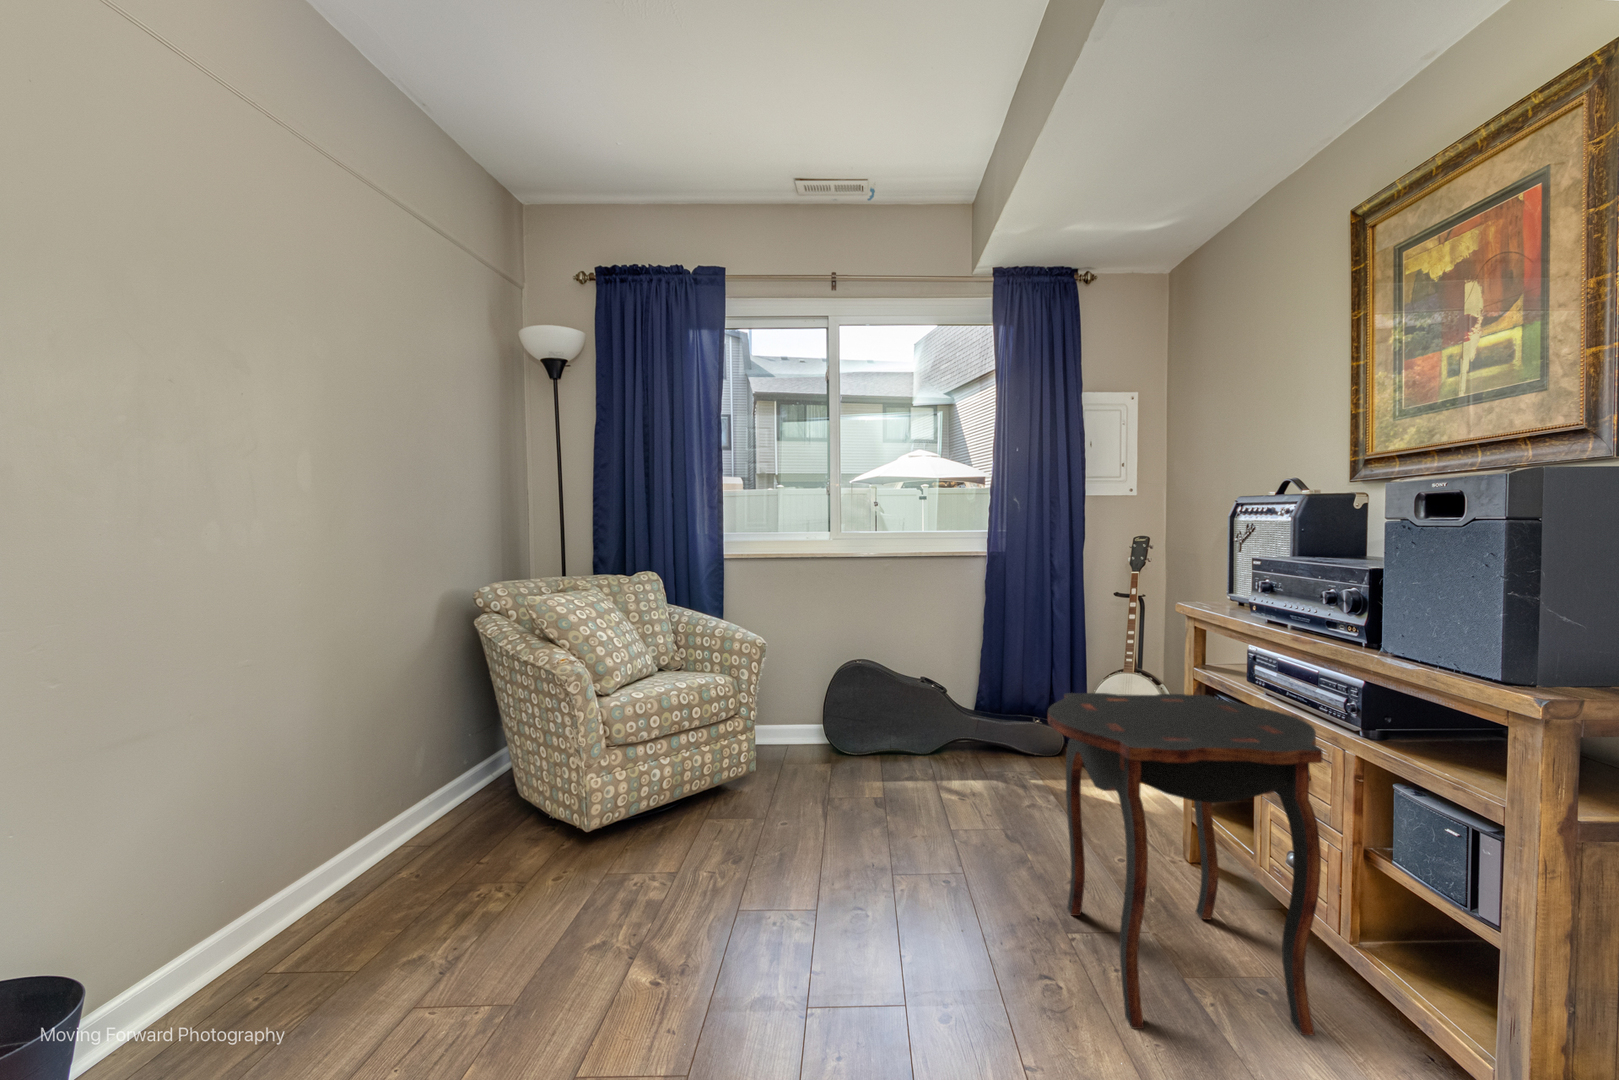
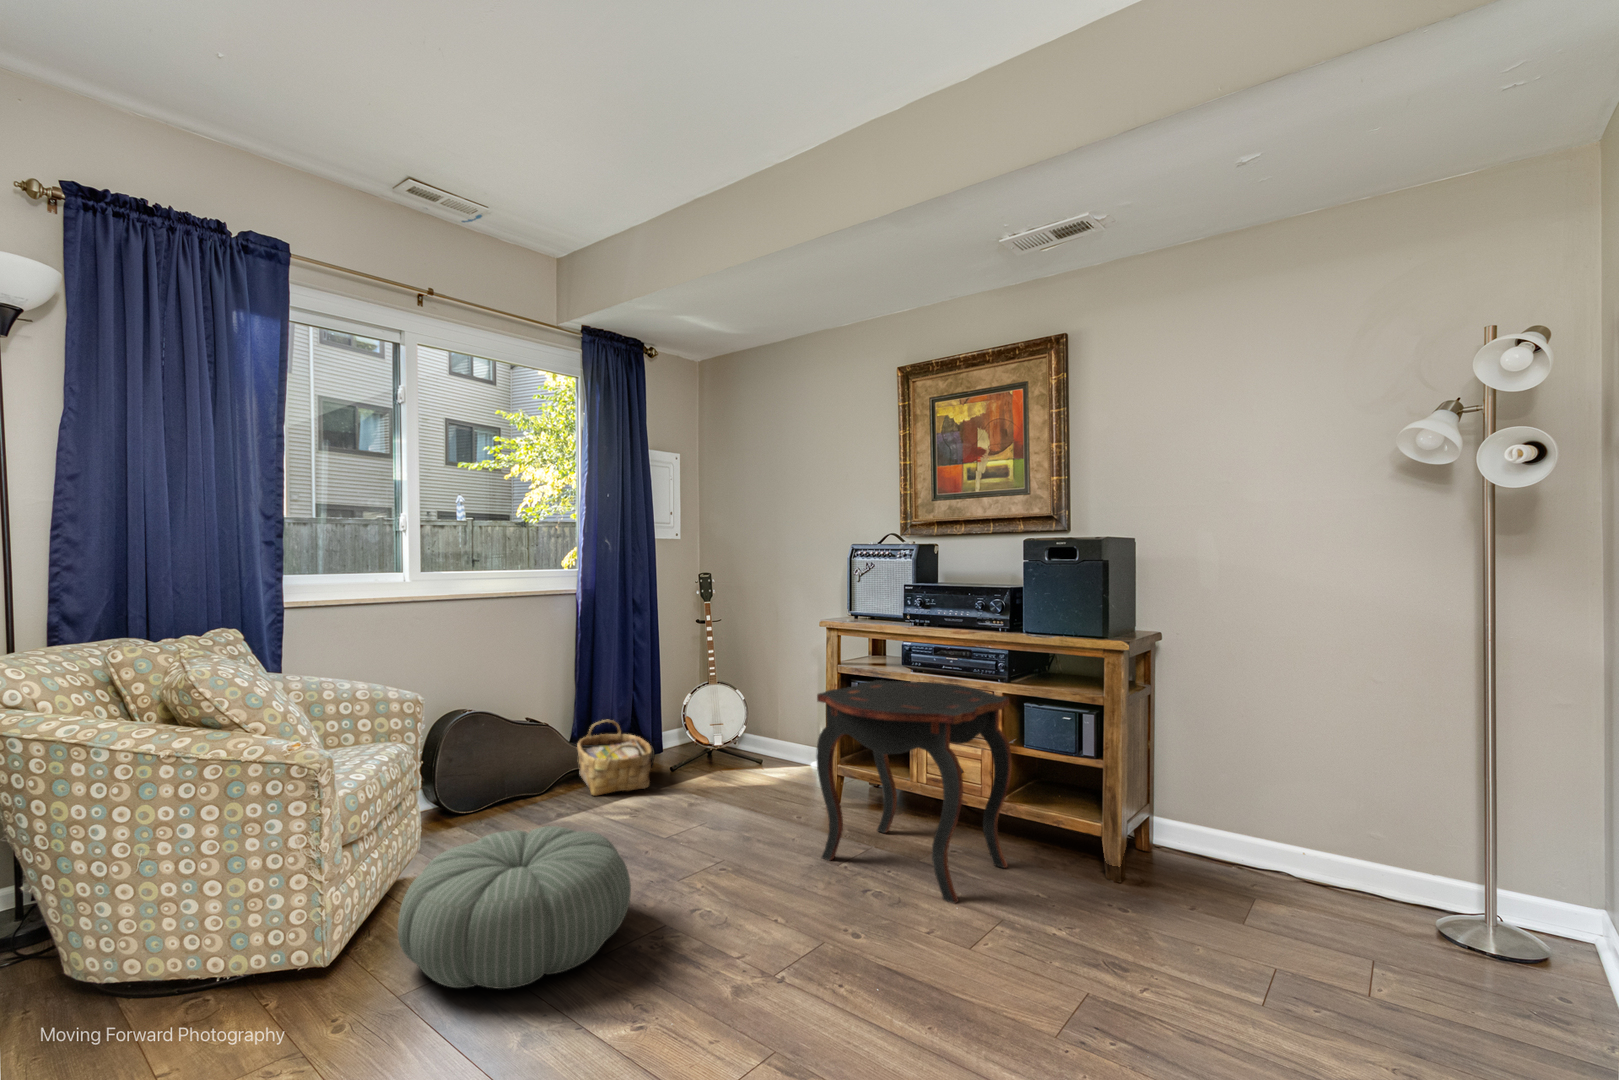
woven basket: none [957,699,1038,782] -> present [577,720,652,796]
pouf: none [615,761,811,888] -> present [398,826,631,989]

